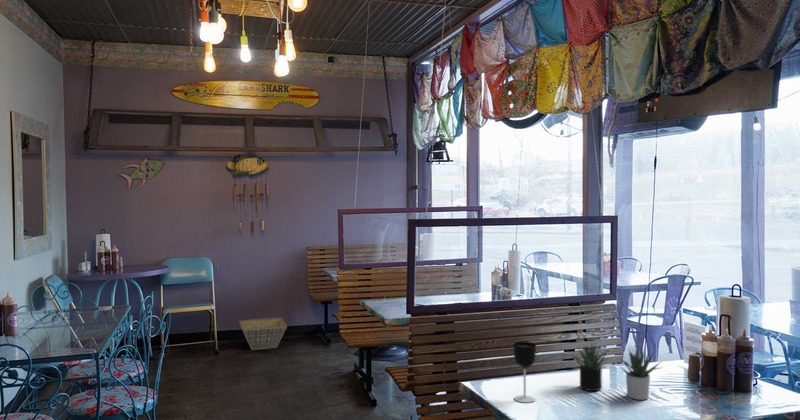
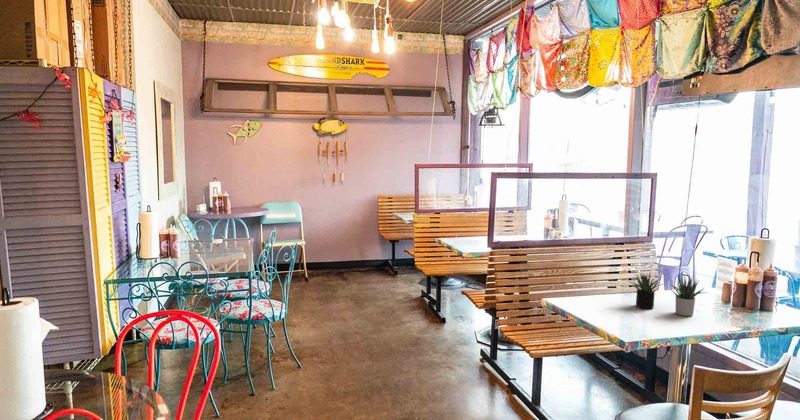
basket: present [239,317,287,350] -> none [325,251,365,276]
wine glass: present [513,341,536,402] -> none [587,270,607,316]

